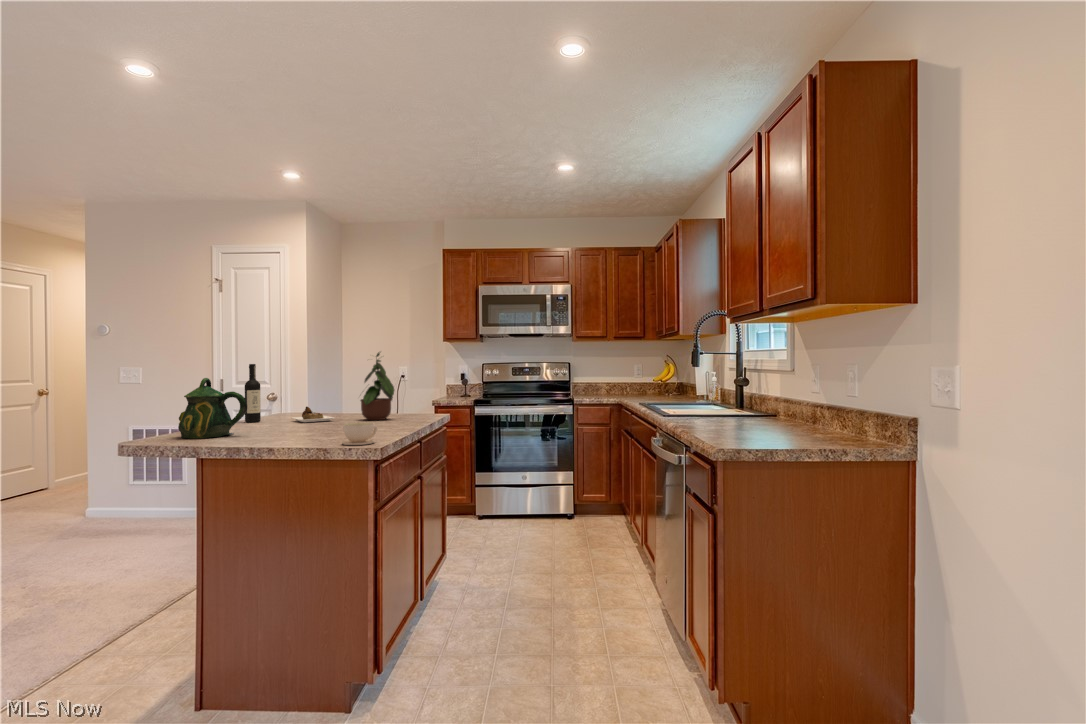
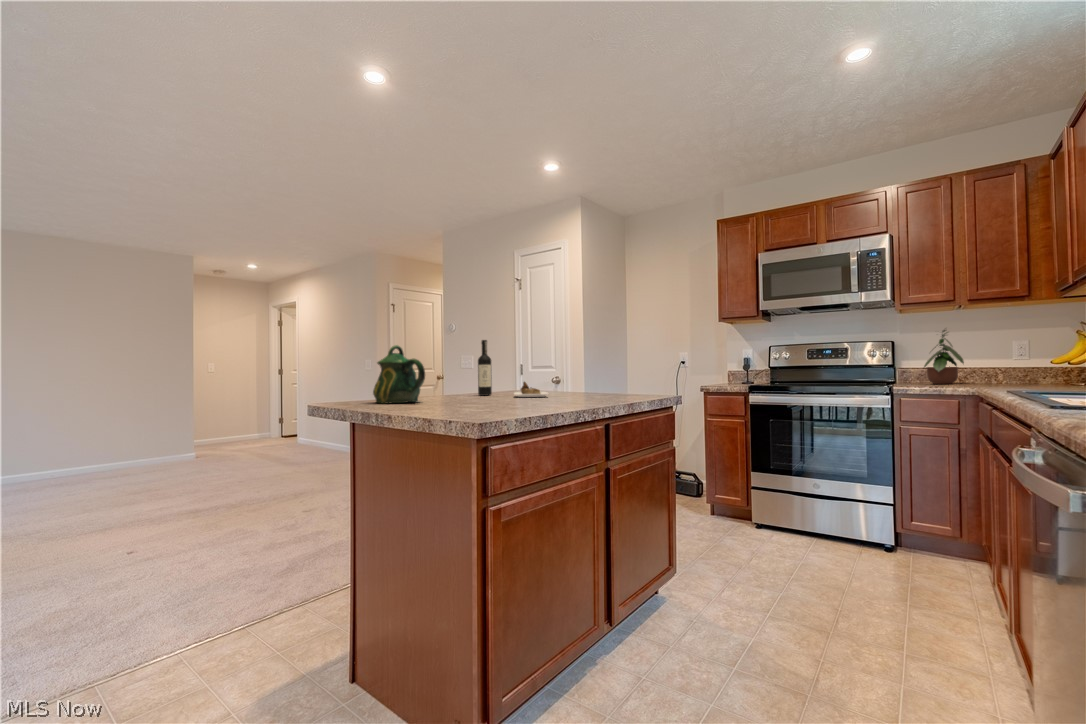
potted plant: present [360,352,394,420] -> present [924,330,964,384]
coffee cup: present [342,423,377,445] -> none [447,391,493,418]

